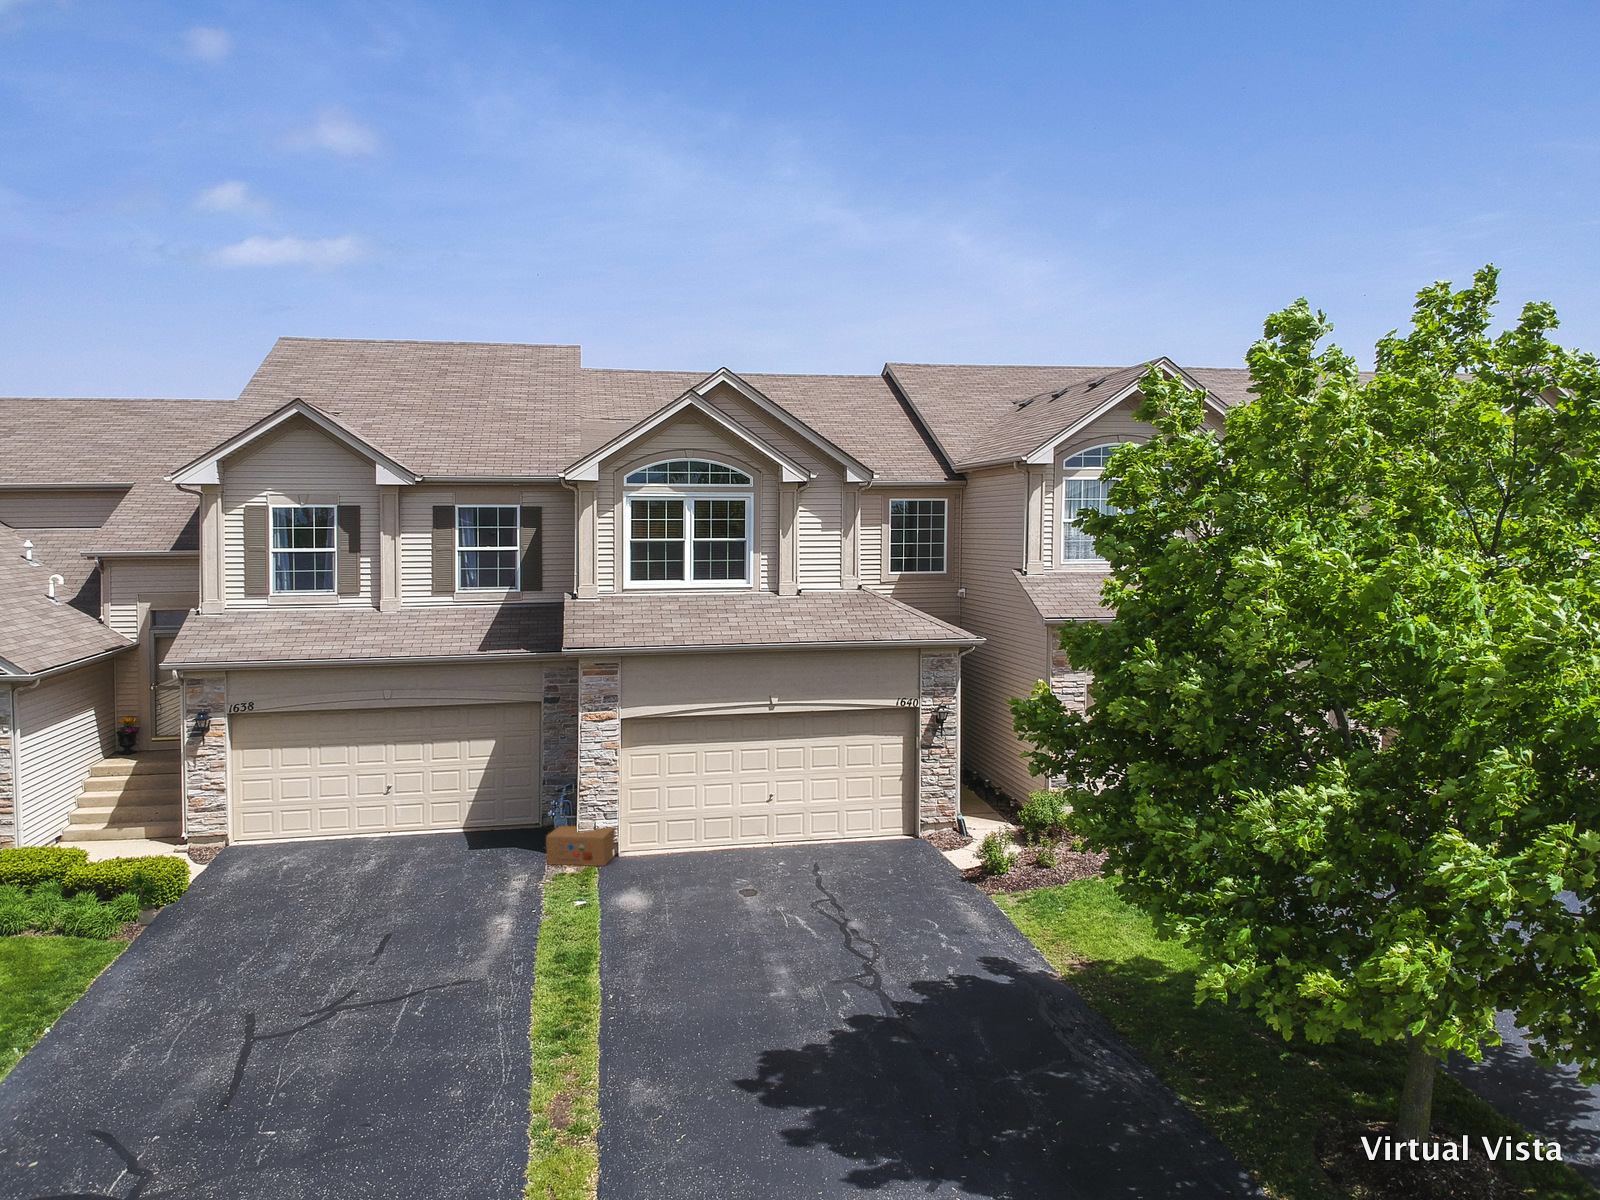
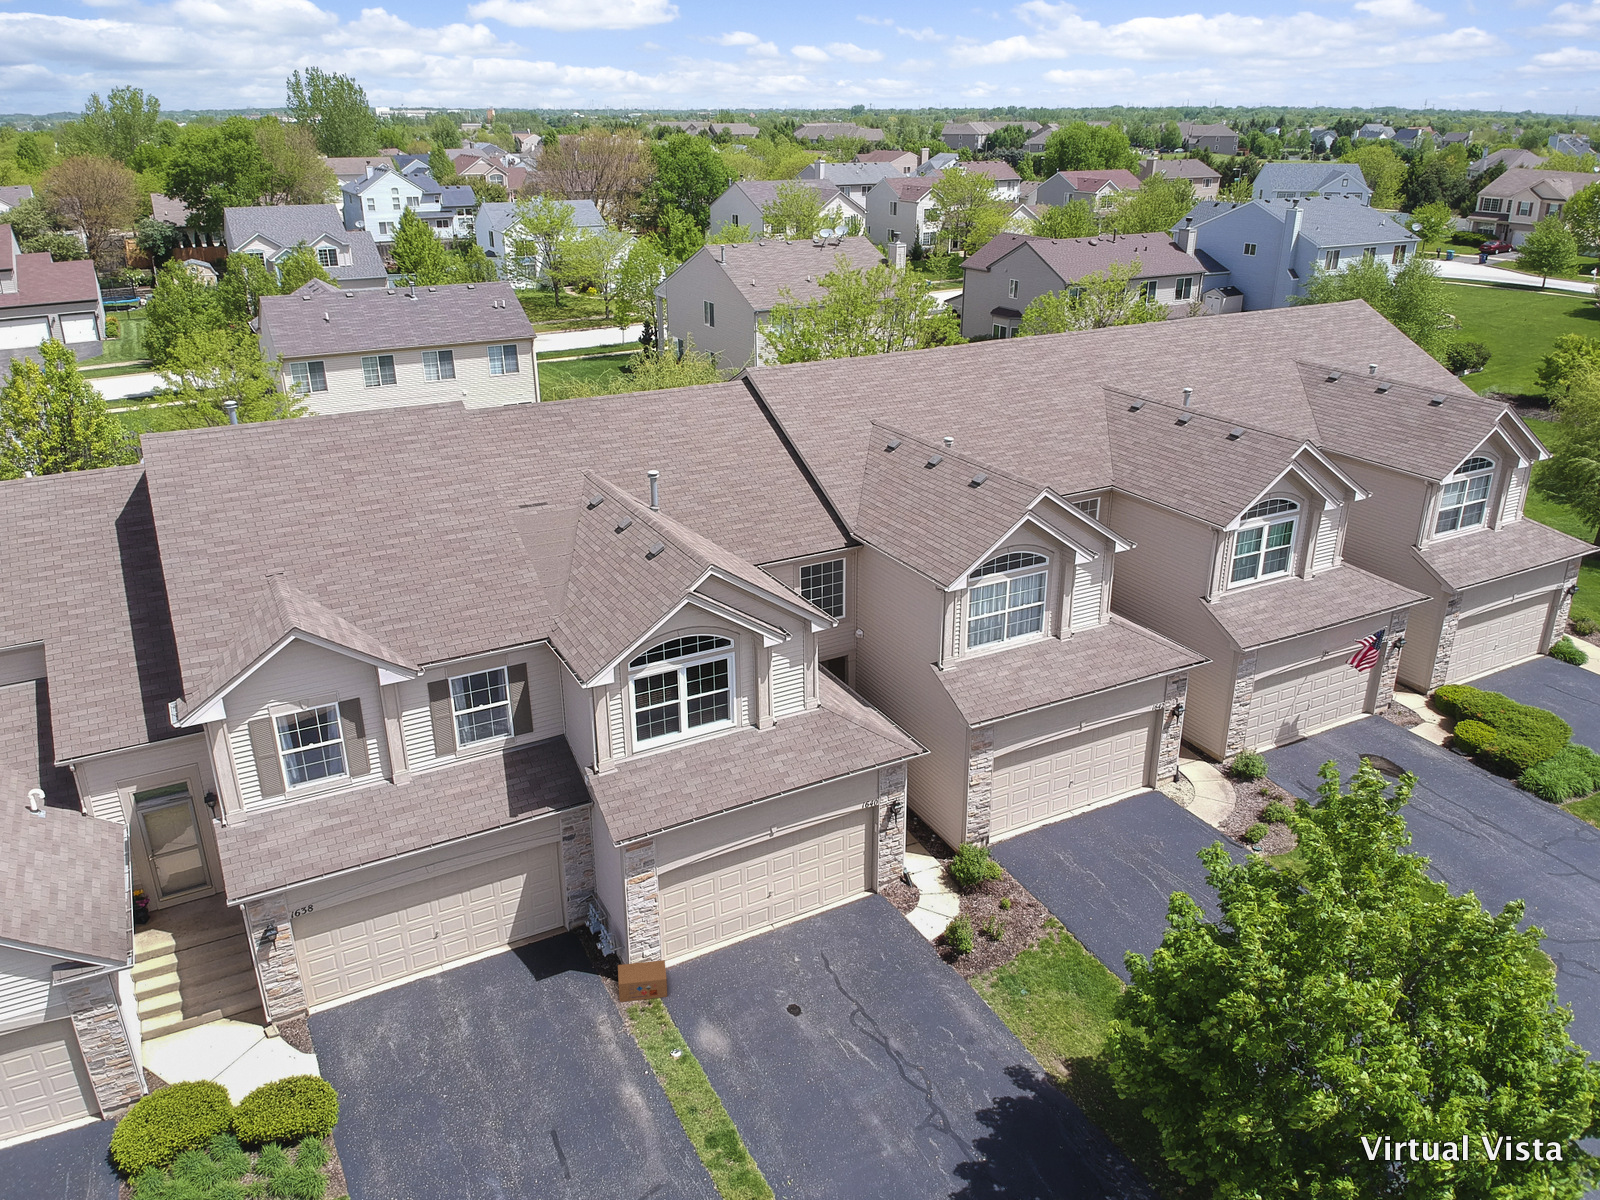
potted plant: present [129,870,159,925] -> none [322,1109,356,1152]

